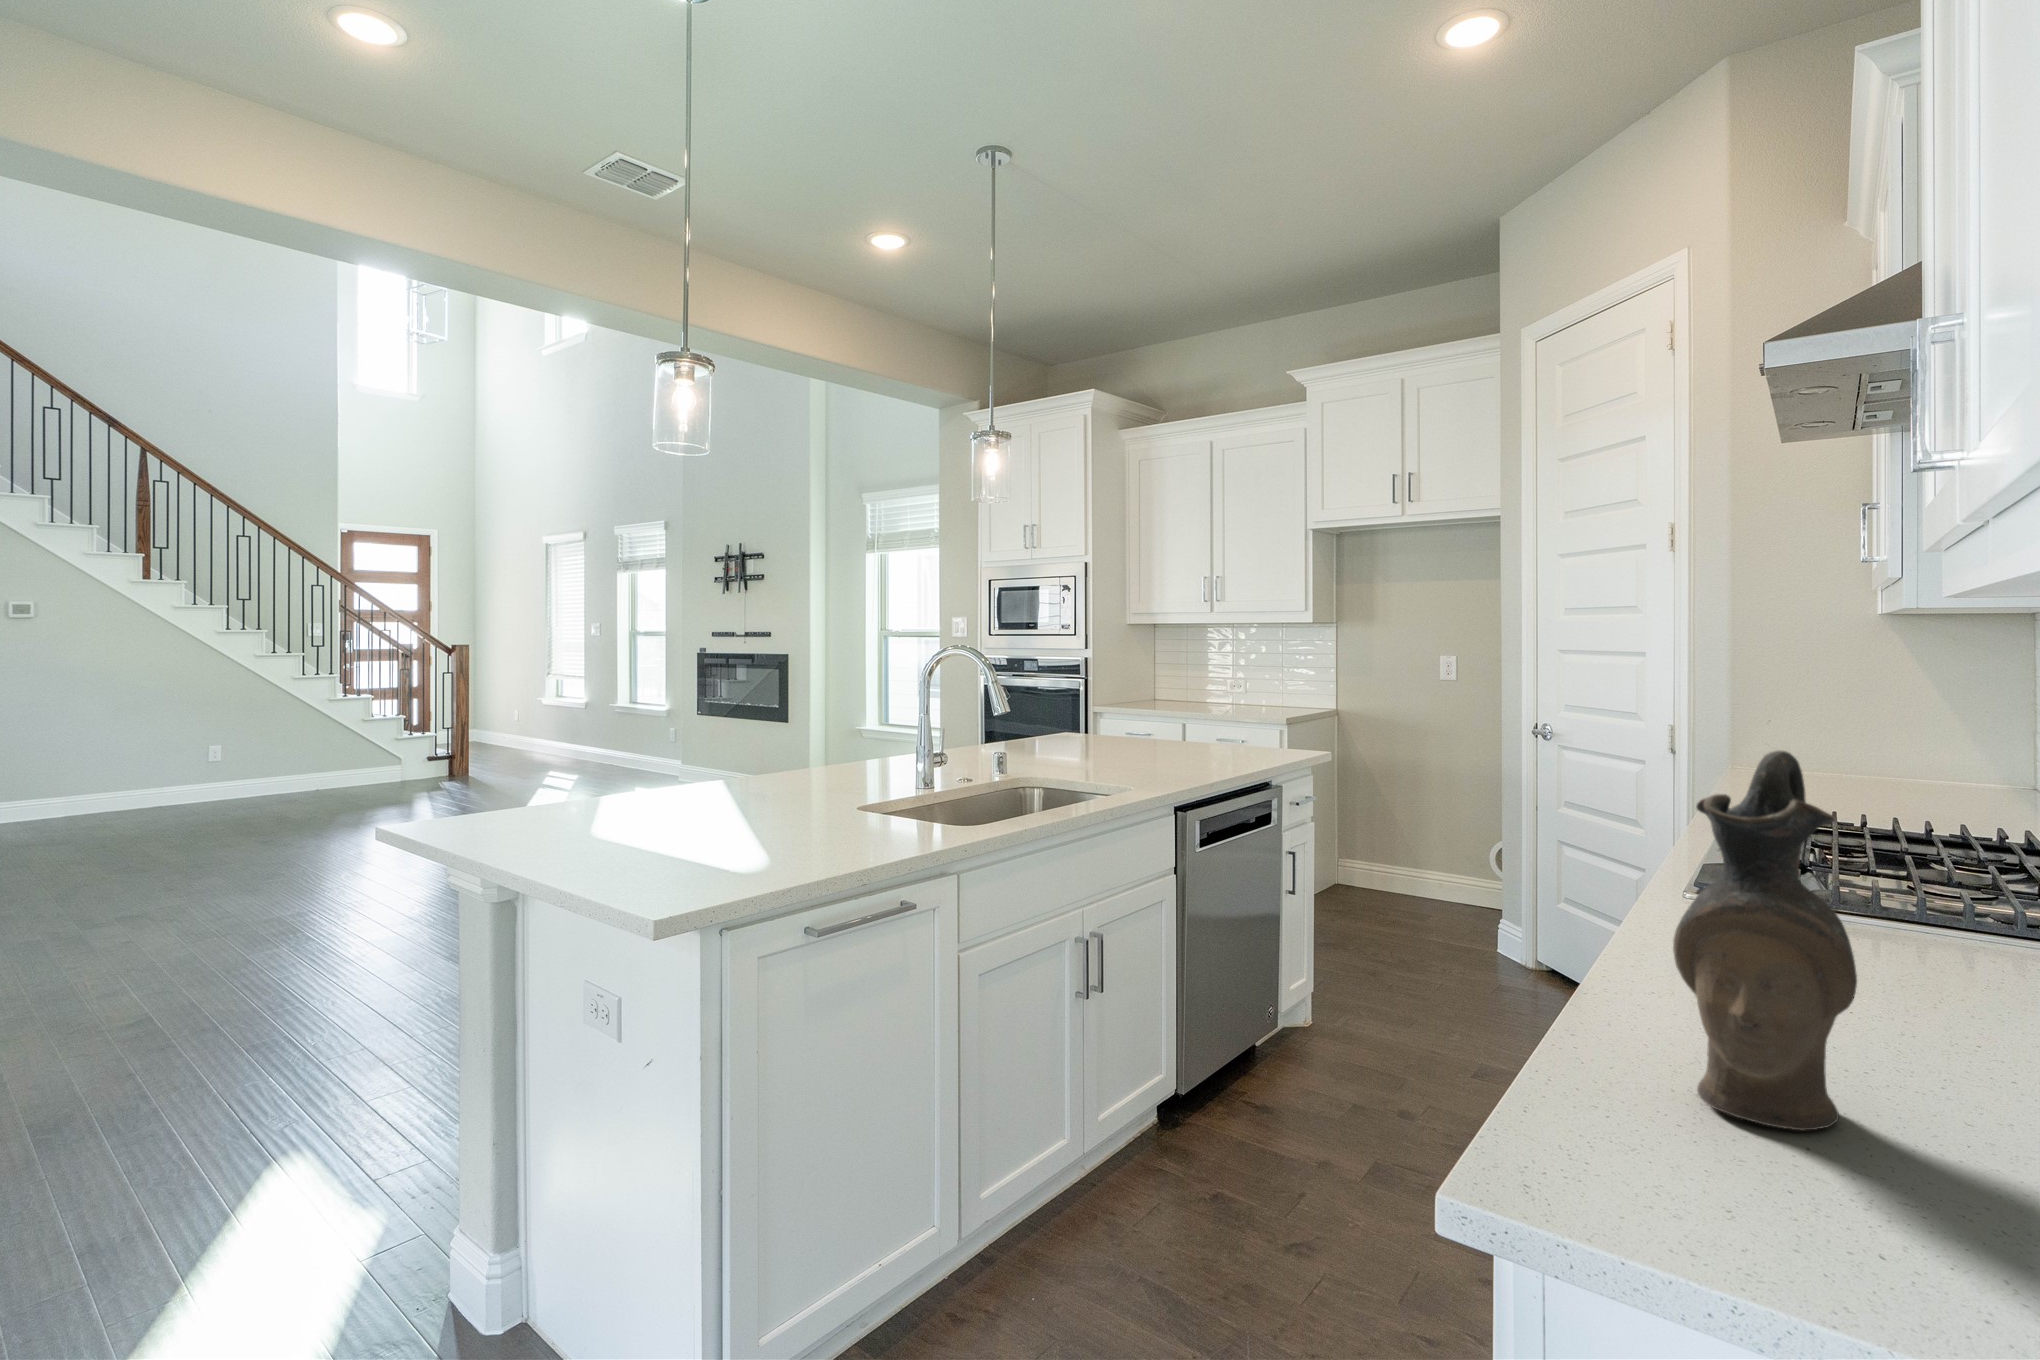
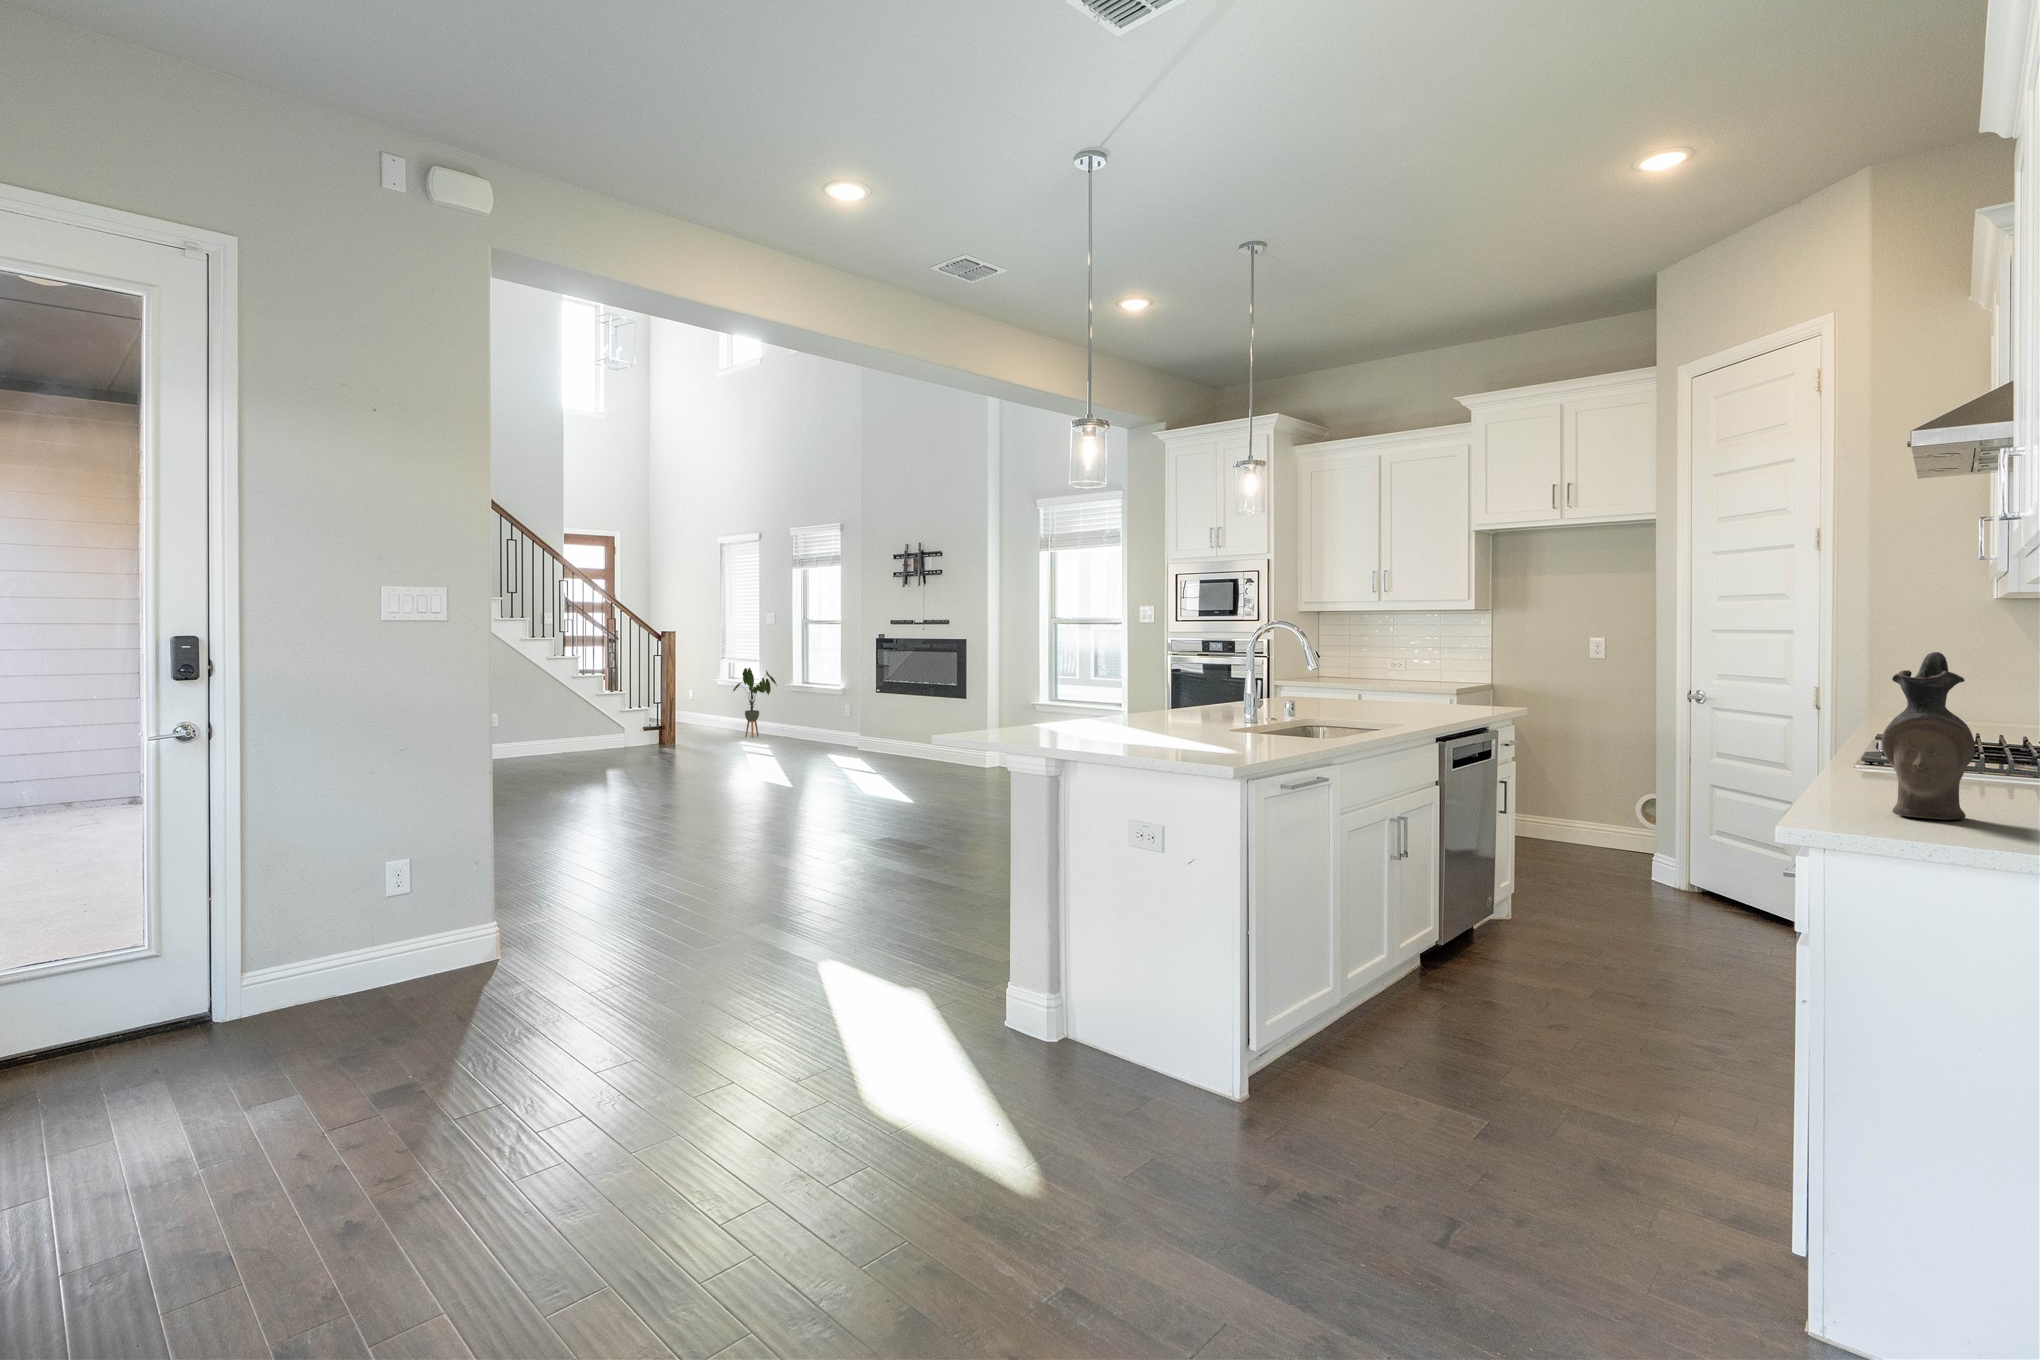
house plant: none [544,686,598,767] -> present [733,668,776,738]

